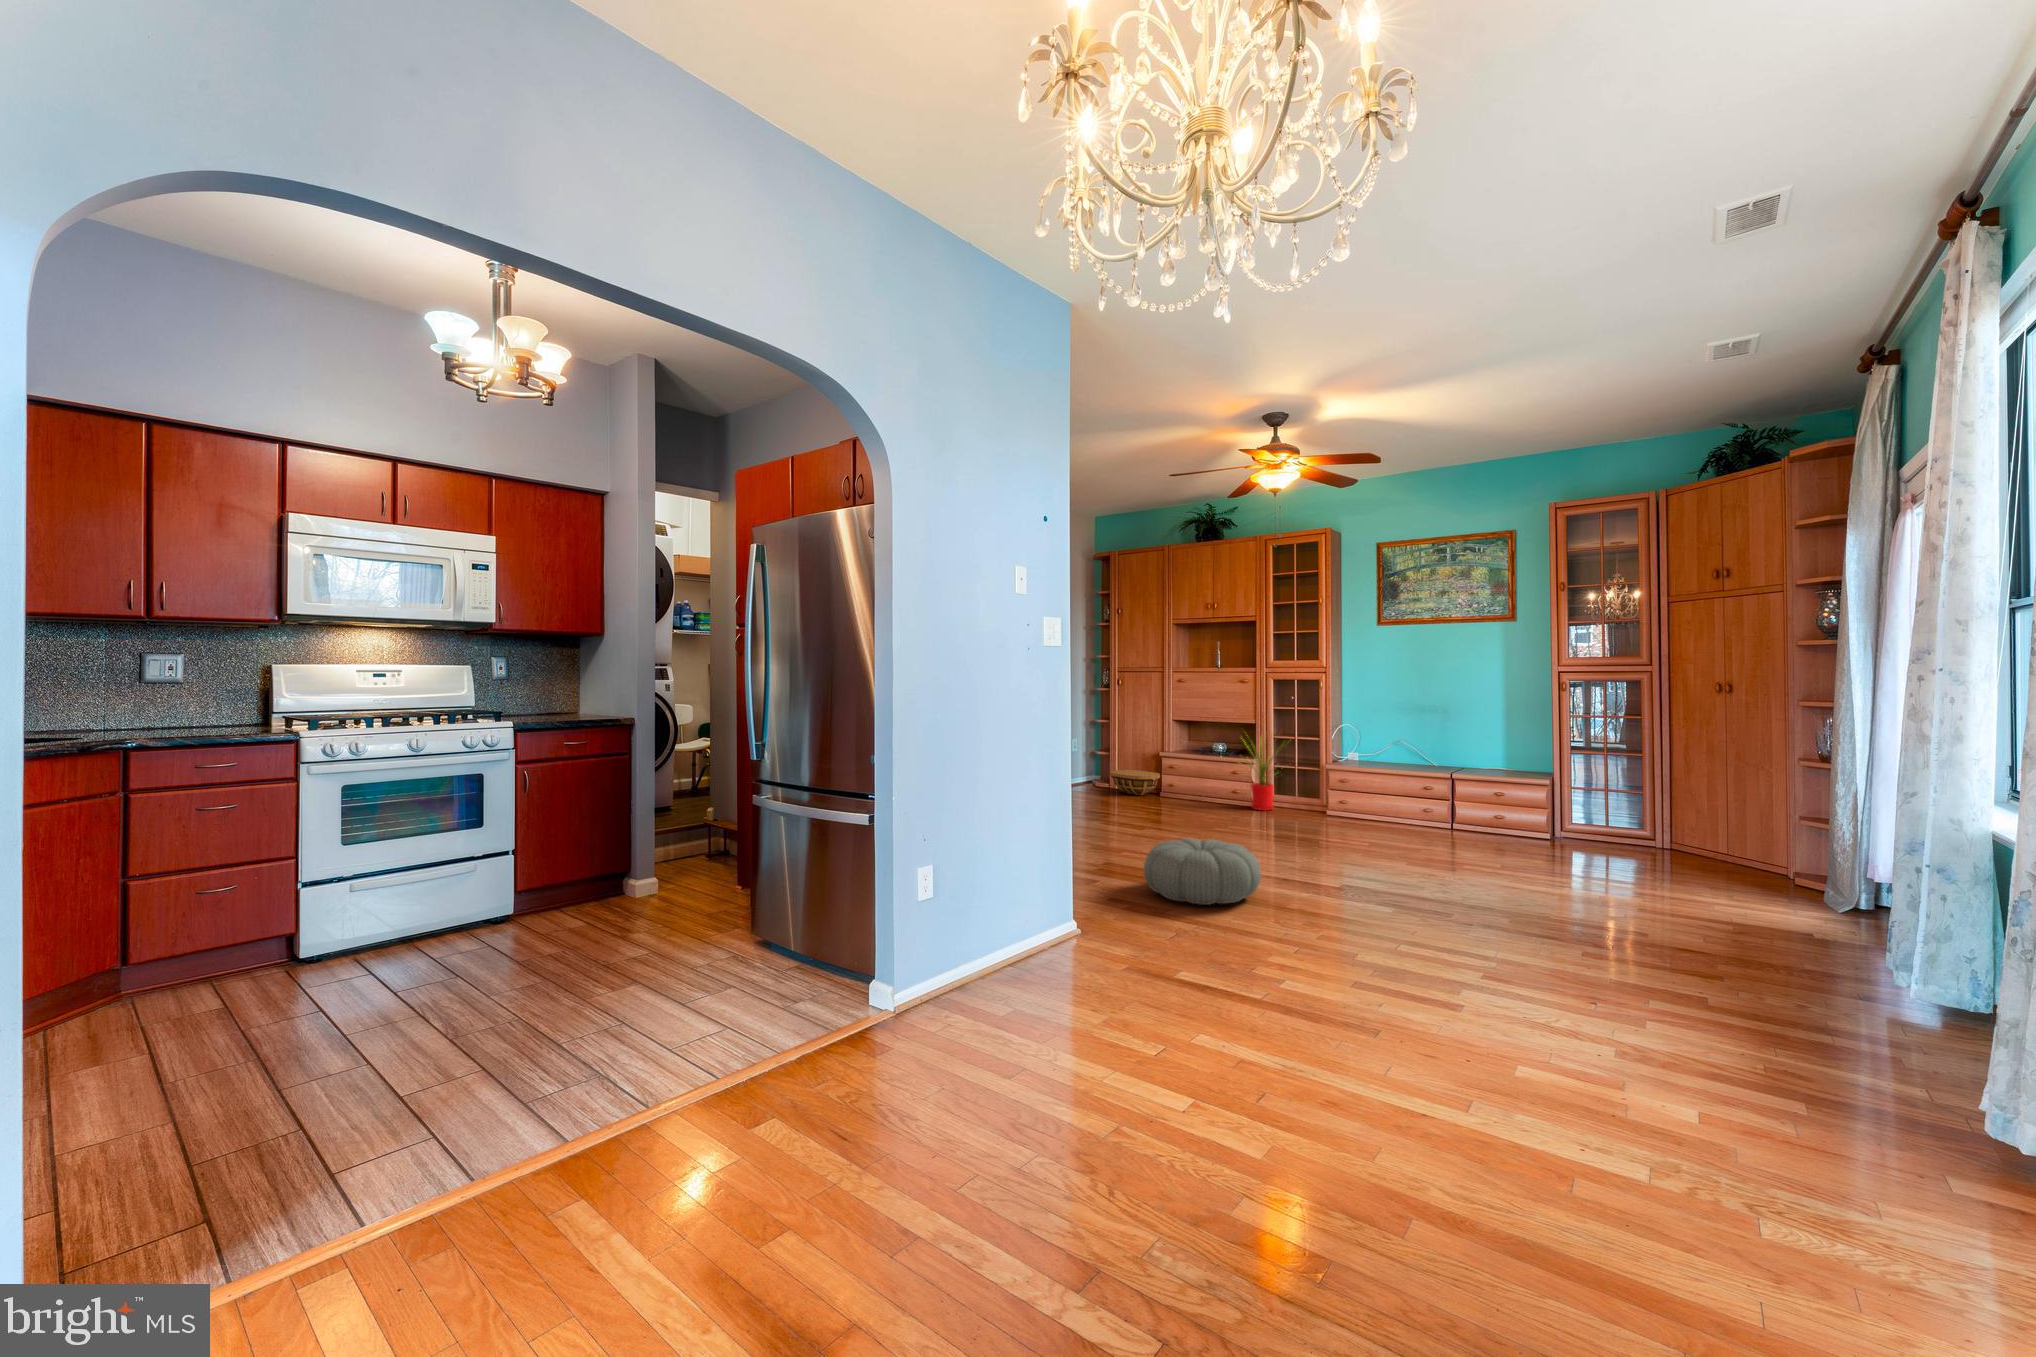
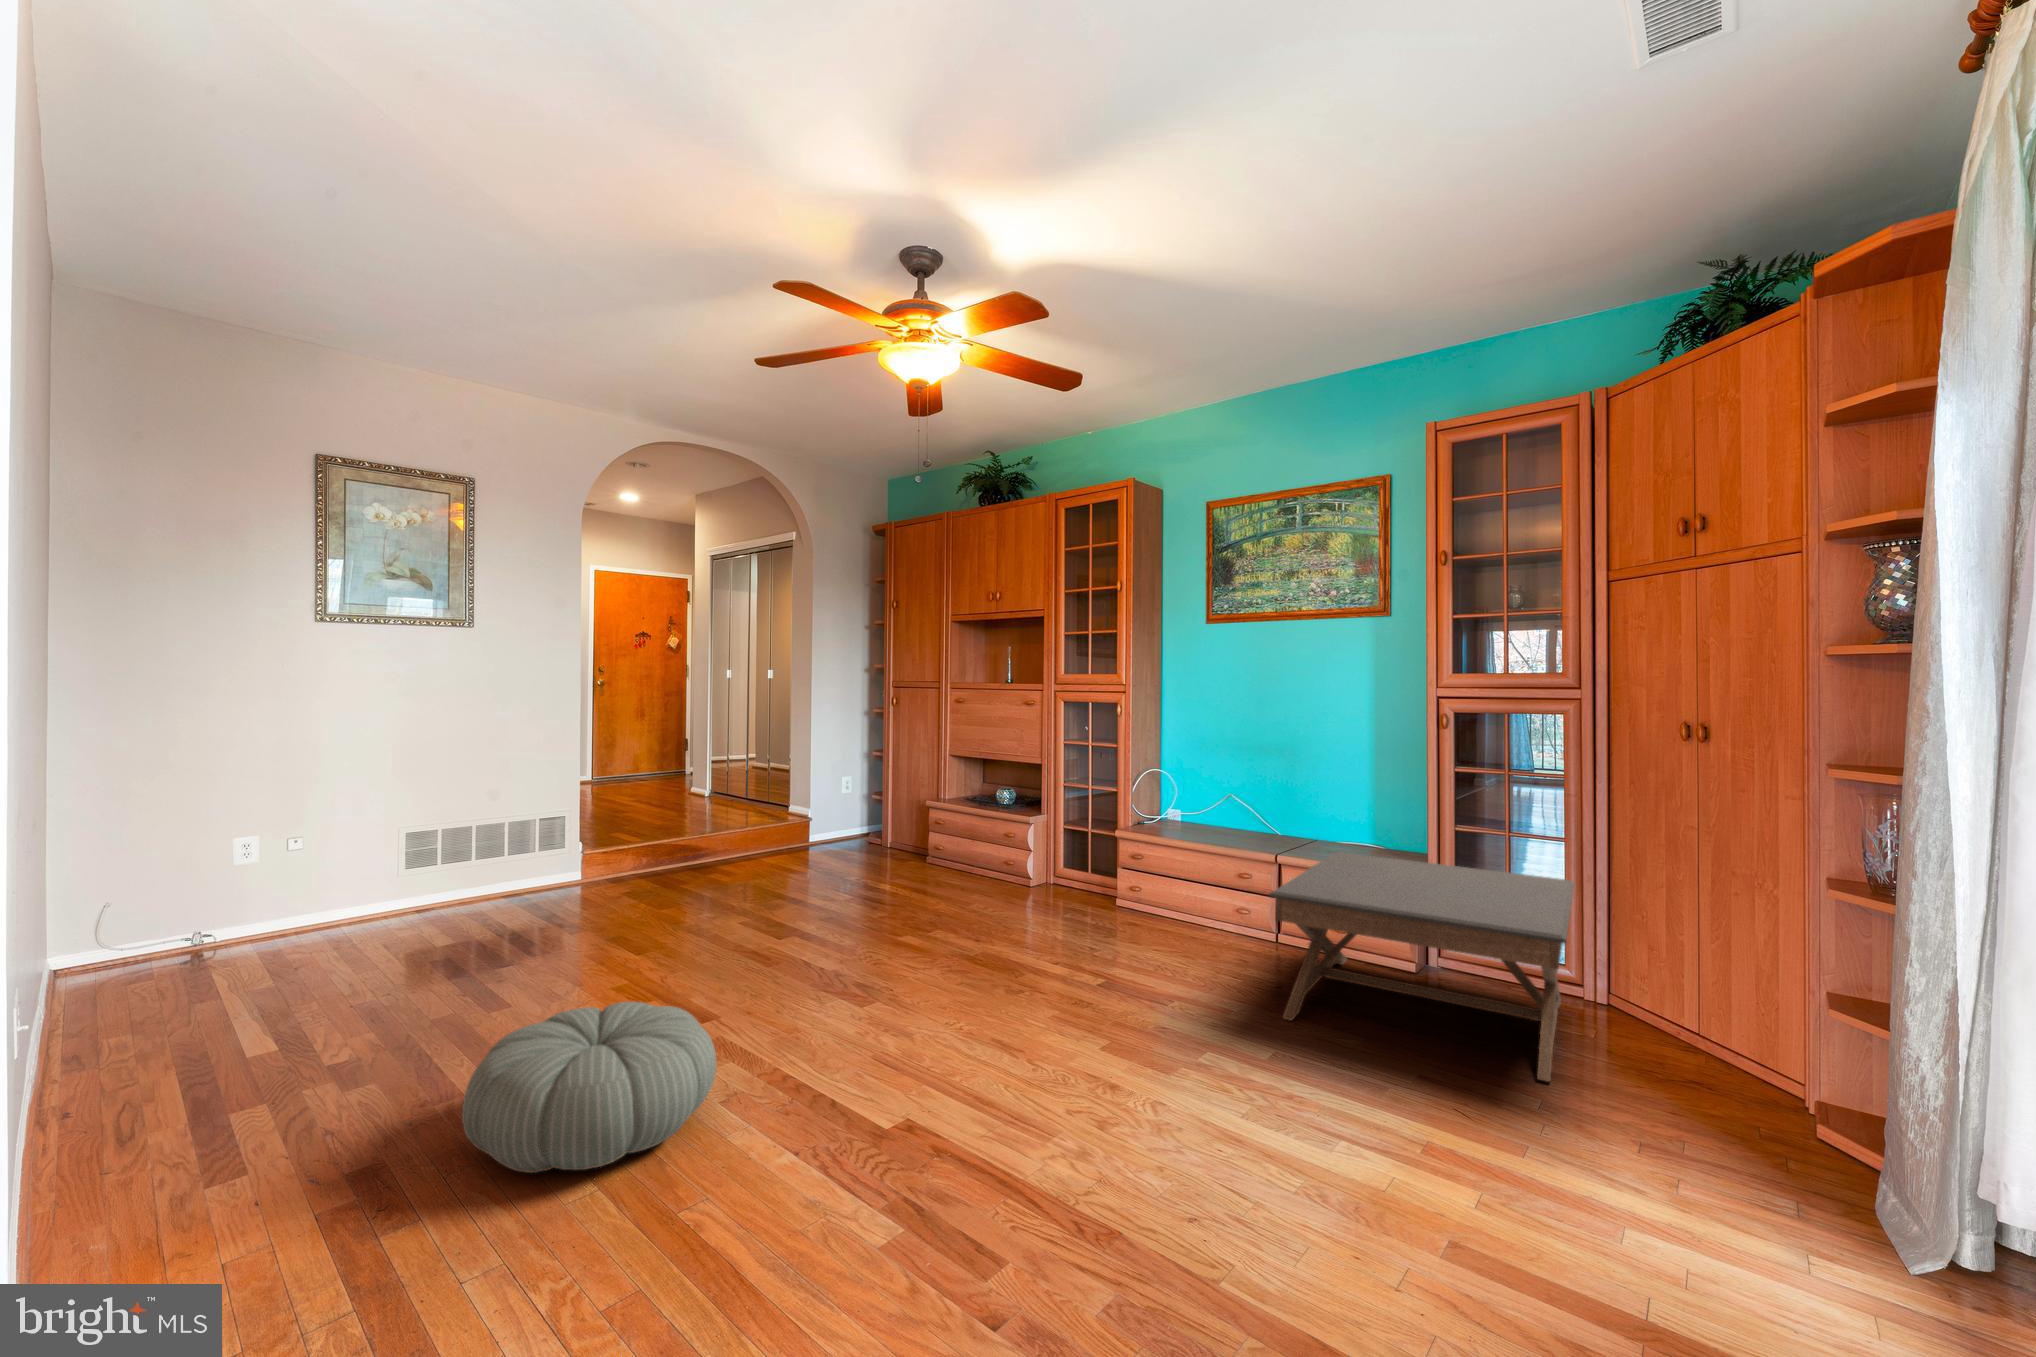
house plant: present [1241,738,1278,811] -> none [988,771,1078,894]
coffee table: none [1487,769,1666,872] -> present [1269,852,1574,1082]
basket: present [1110,770,1160,795] -> none [864,821,927,858]

